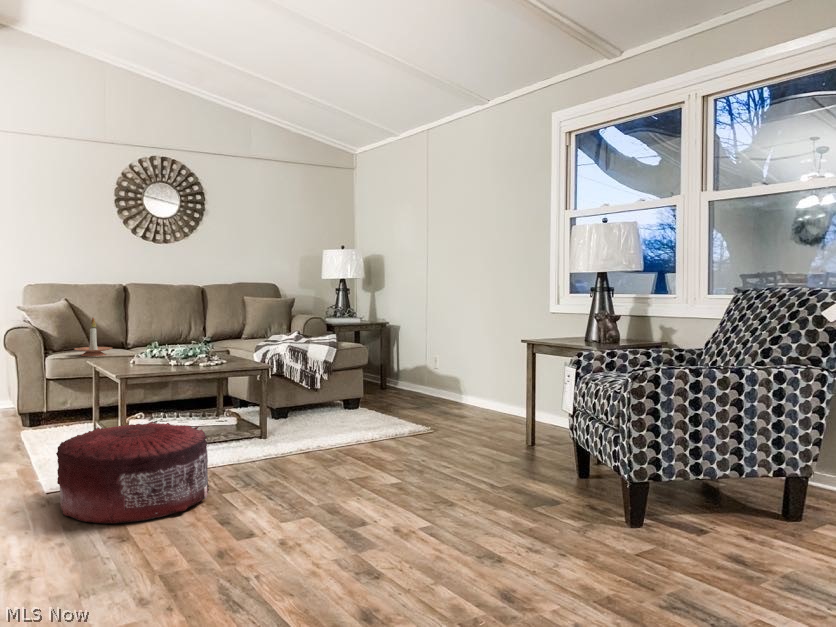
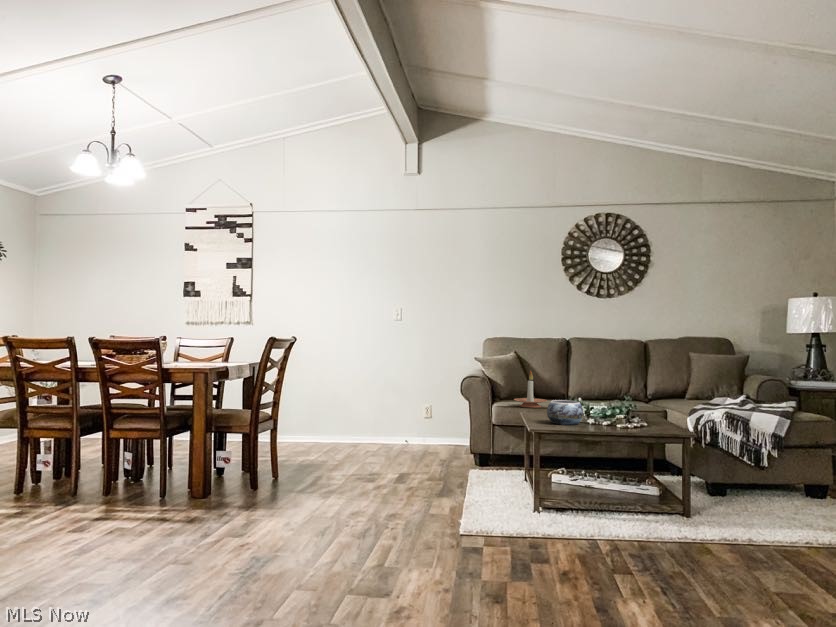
decorative bowl: none [127,344,166,368] -> present [547,400,583,425]
pouf: present [56,422,209,523] -> none [457,481,601,585]

